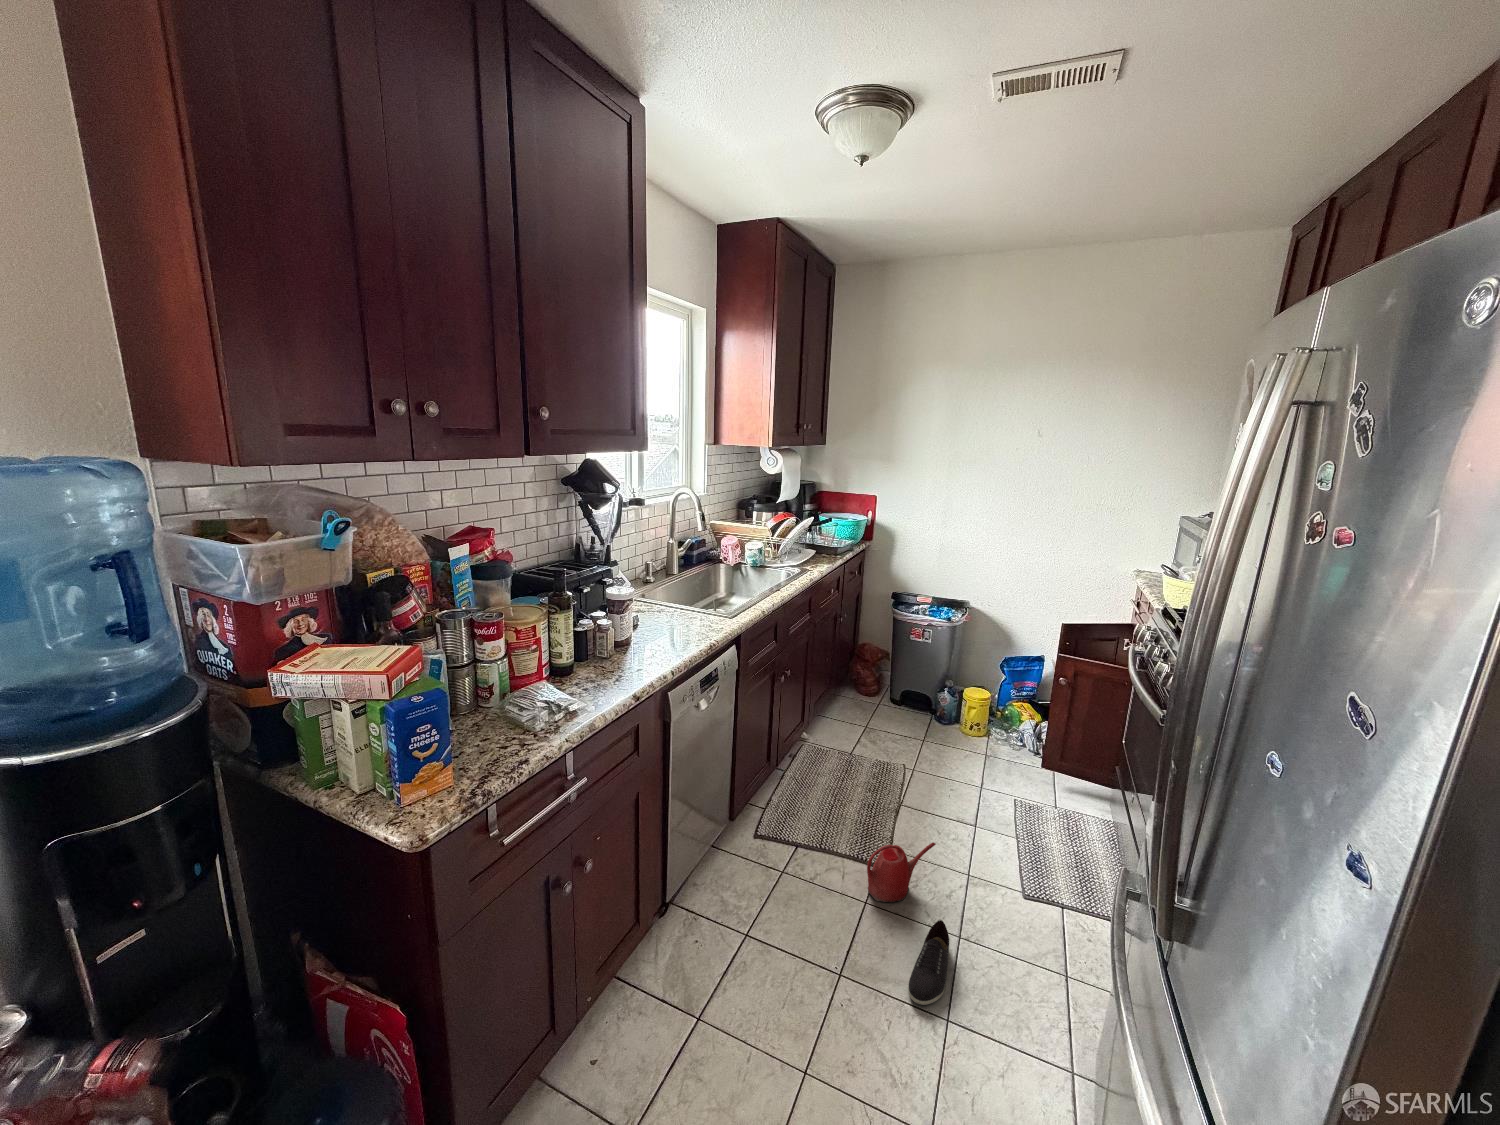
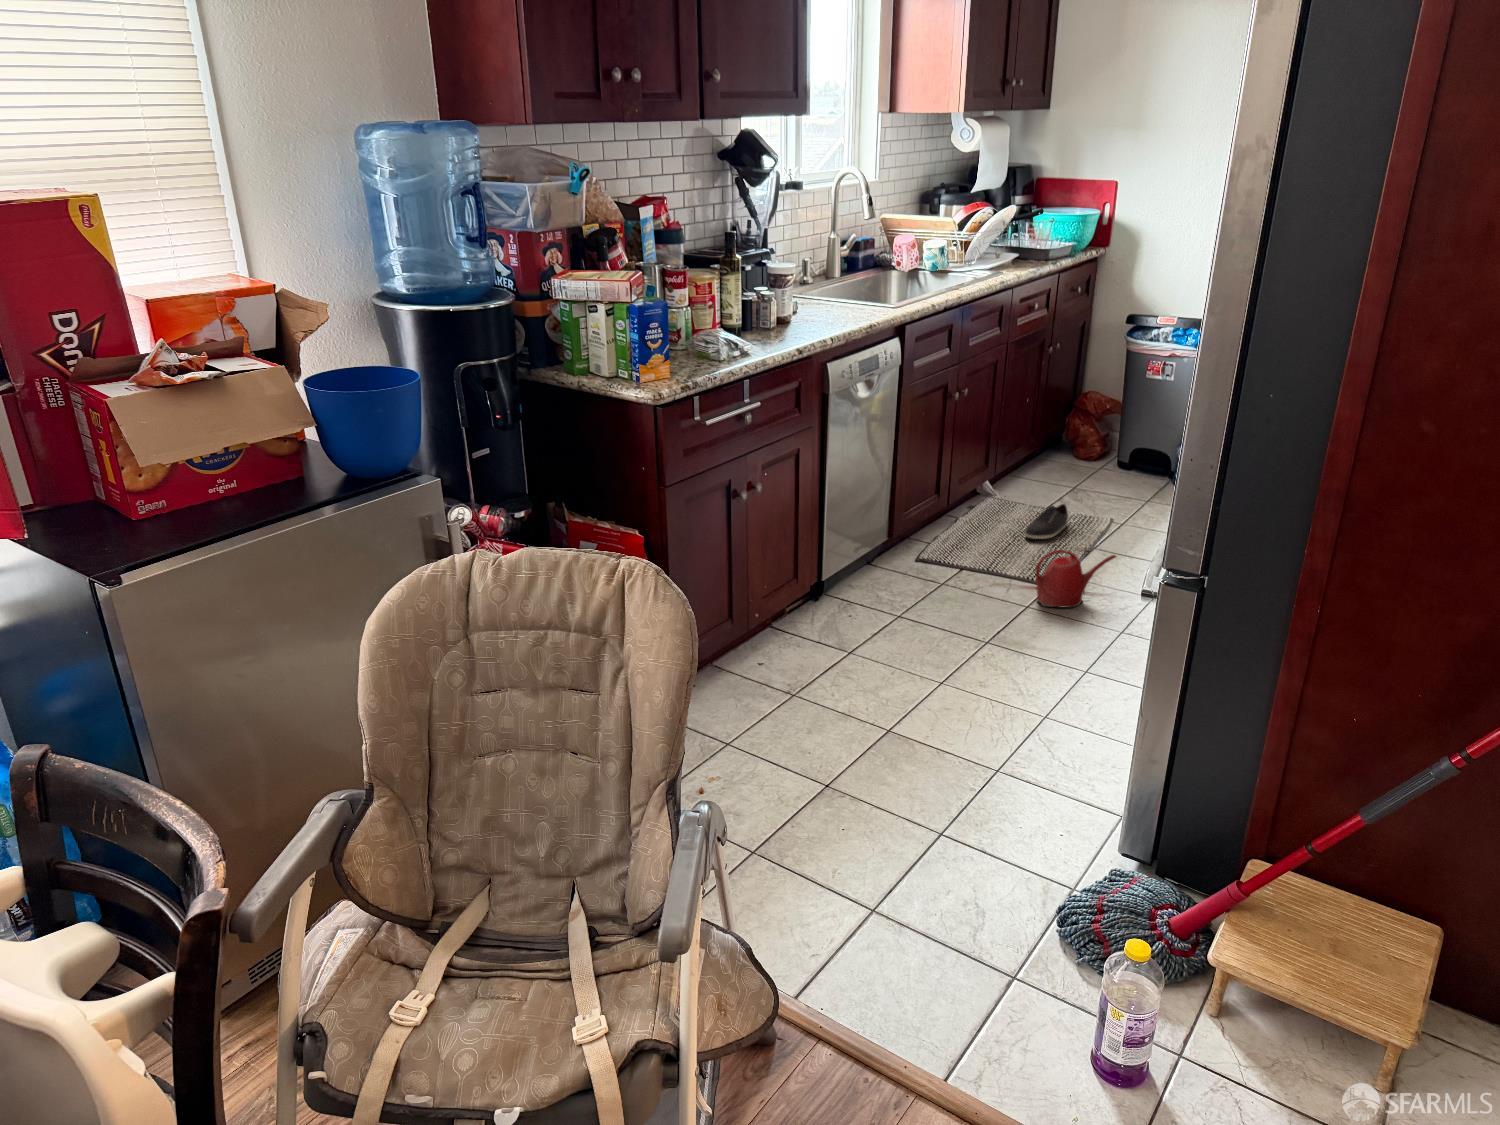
shoe: present [908,920,949,1005] -> present [1025,504,1068,539]

